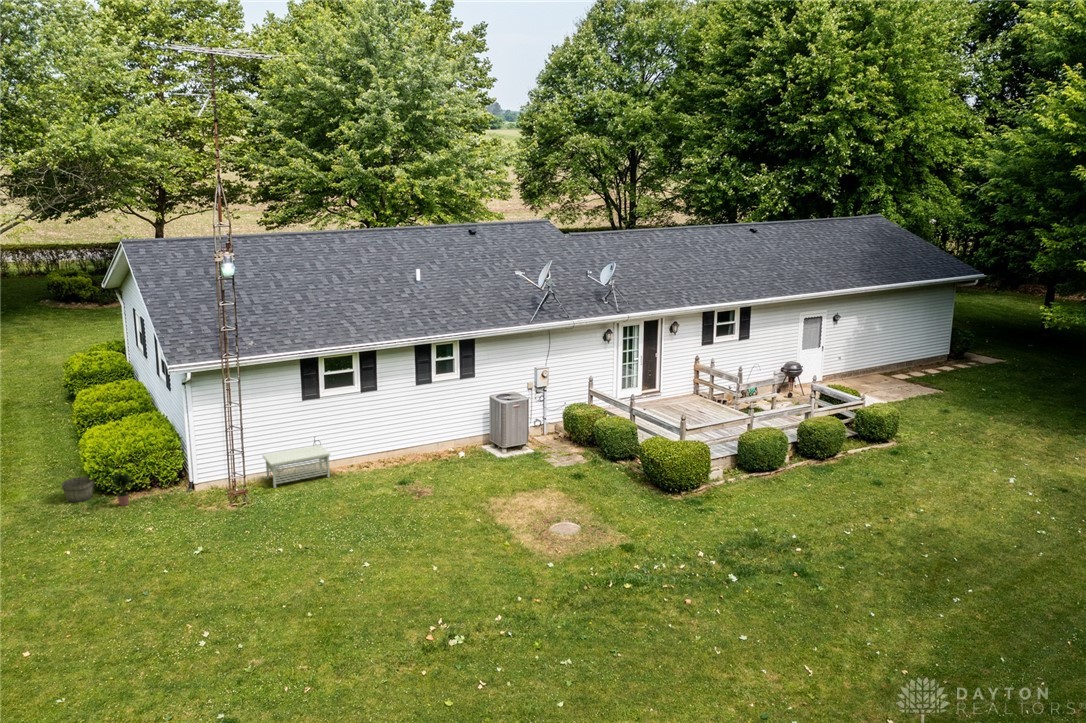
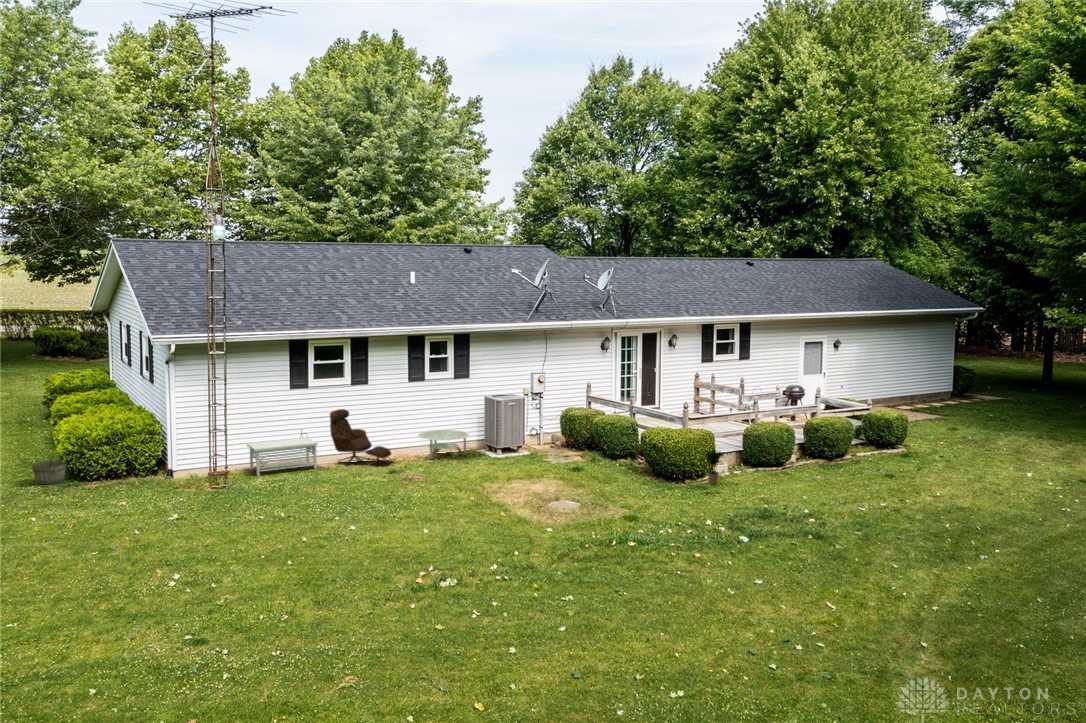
lounge chair: none [340,416,401,474] -> present [330,409,391,466]
round table: none [426,430,475,463] -> present [418,430,469,460]
potted plant: present [110,473,134,506] -> present [703,450,724,484]

